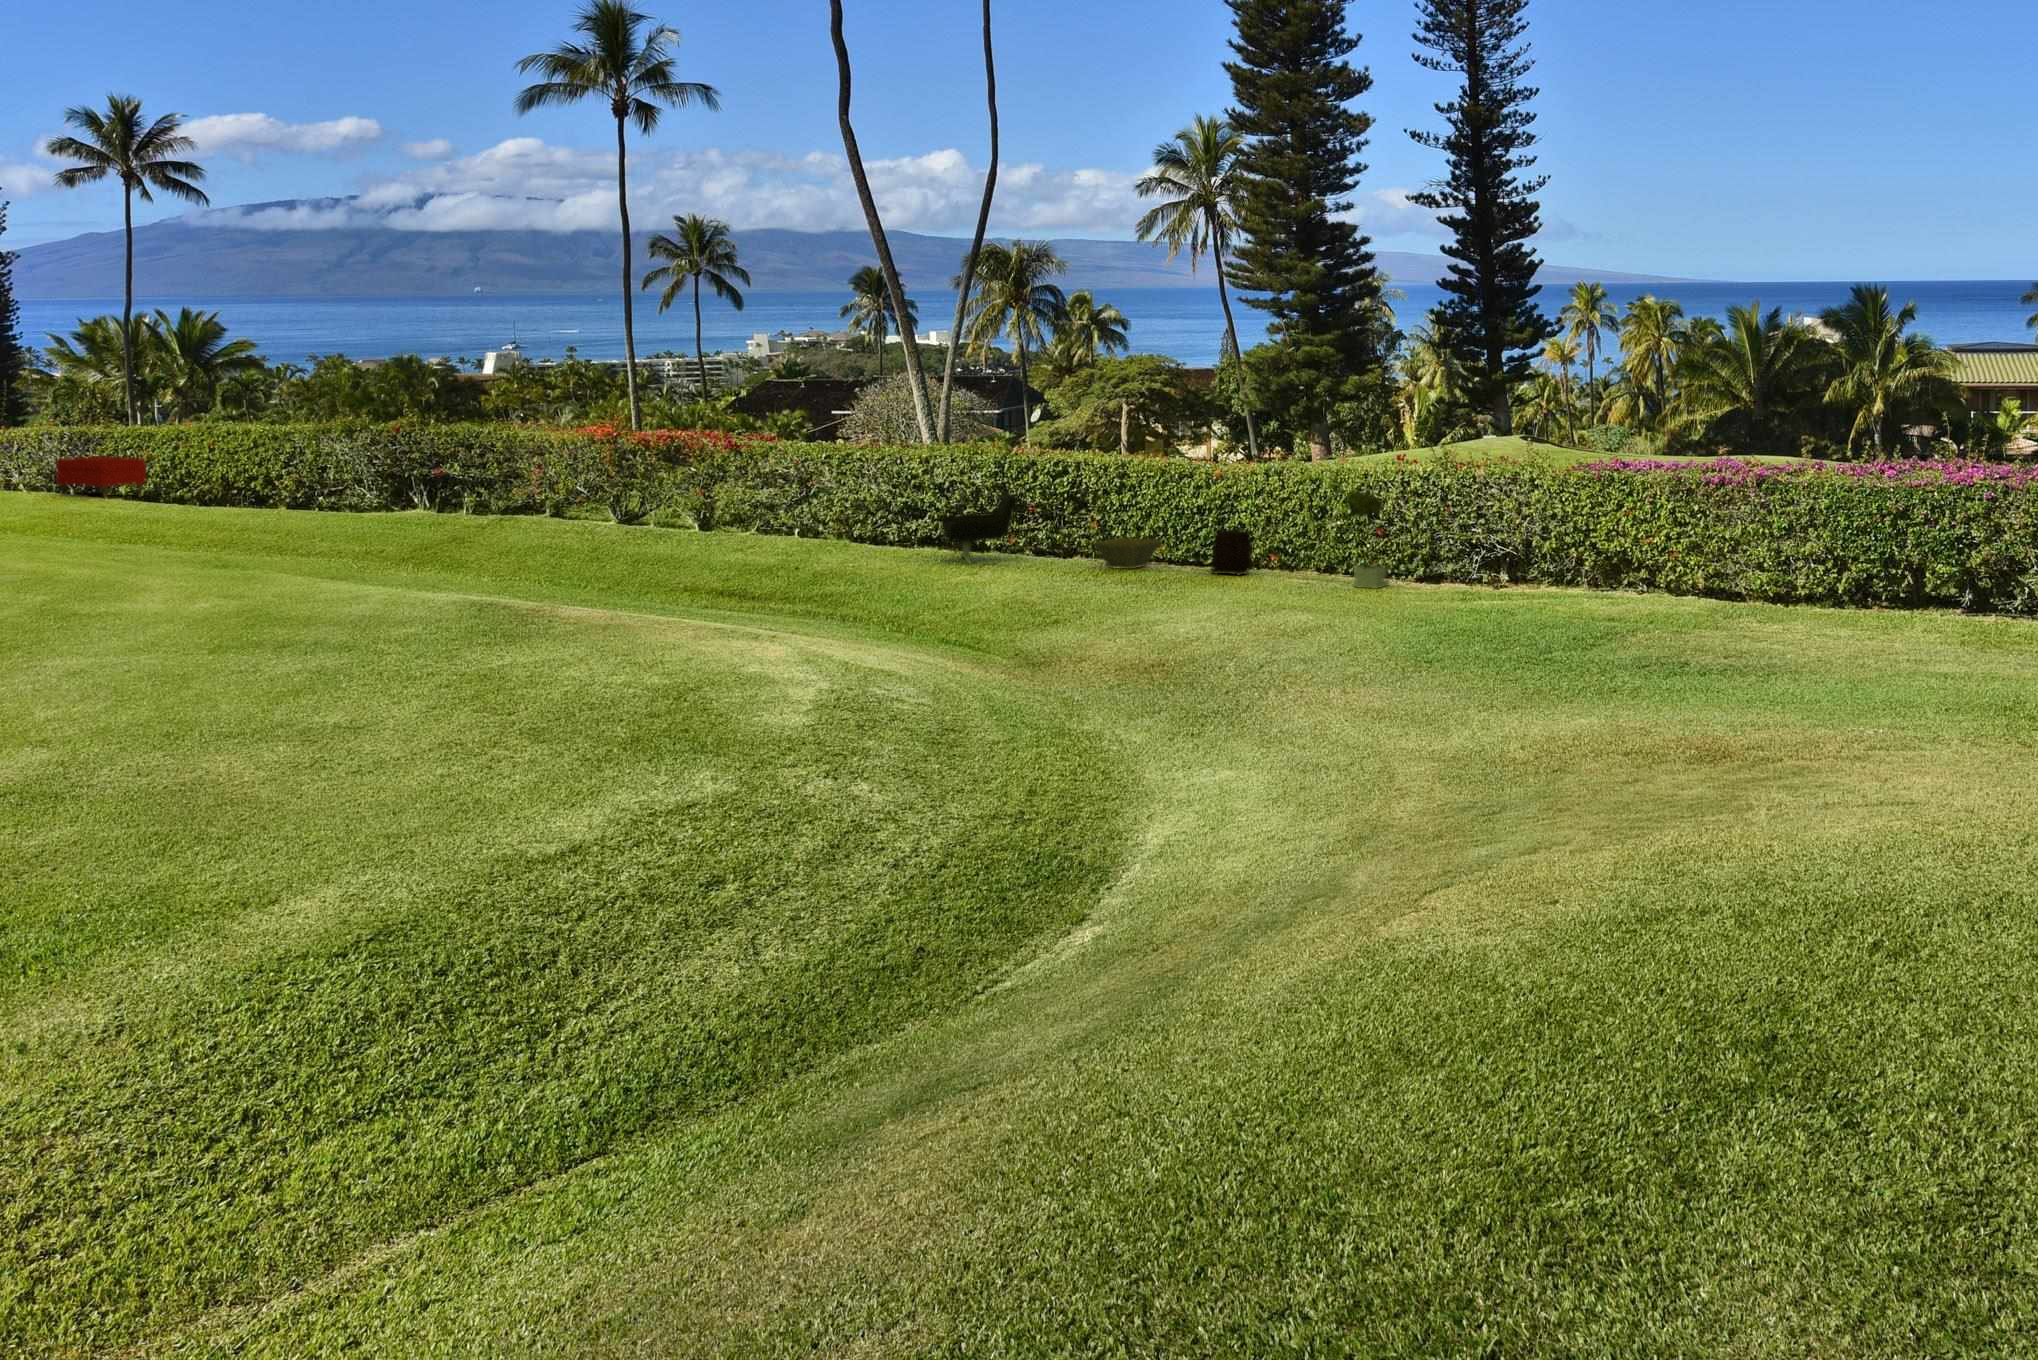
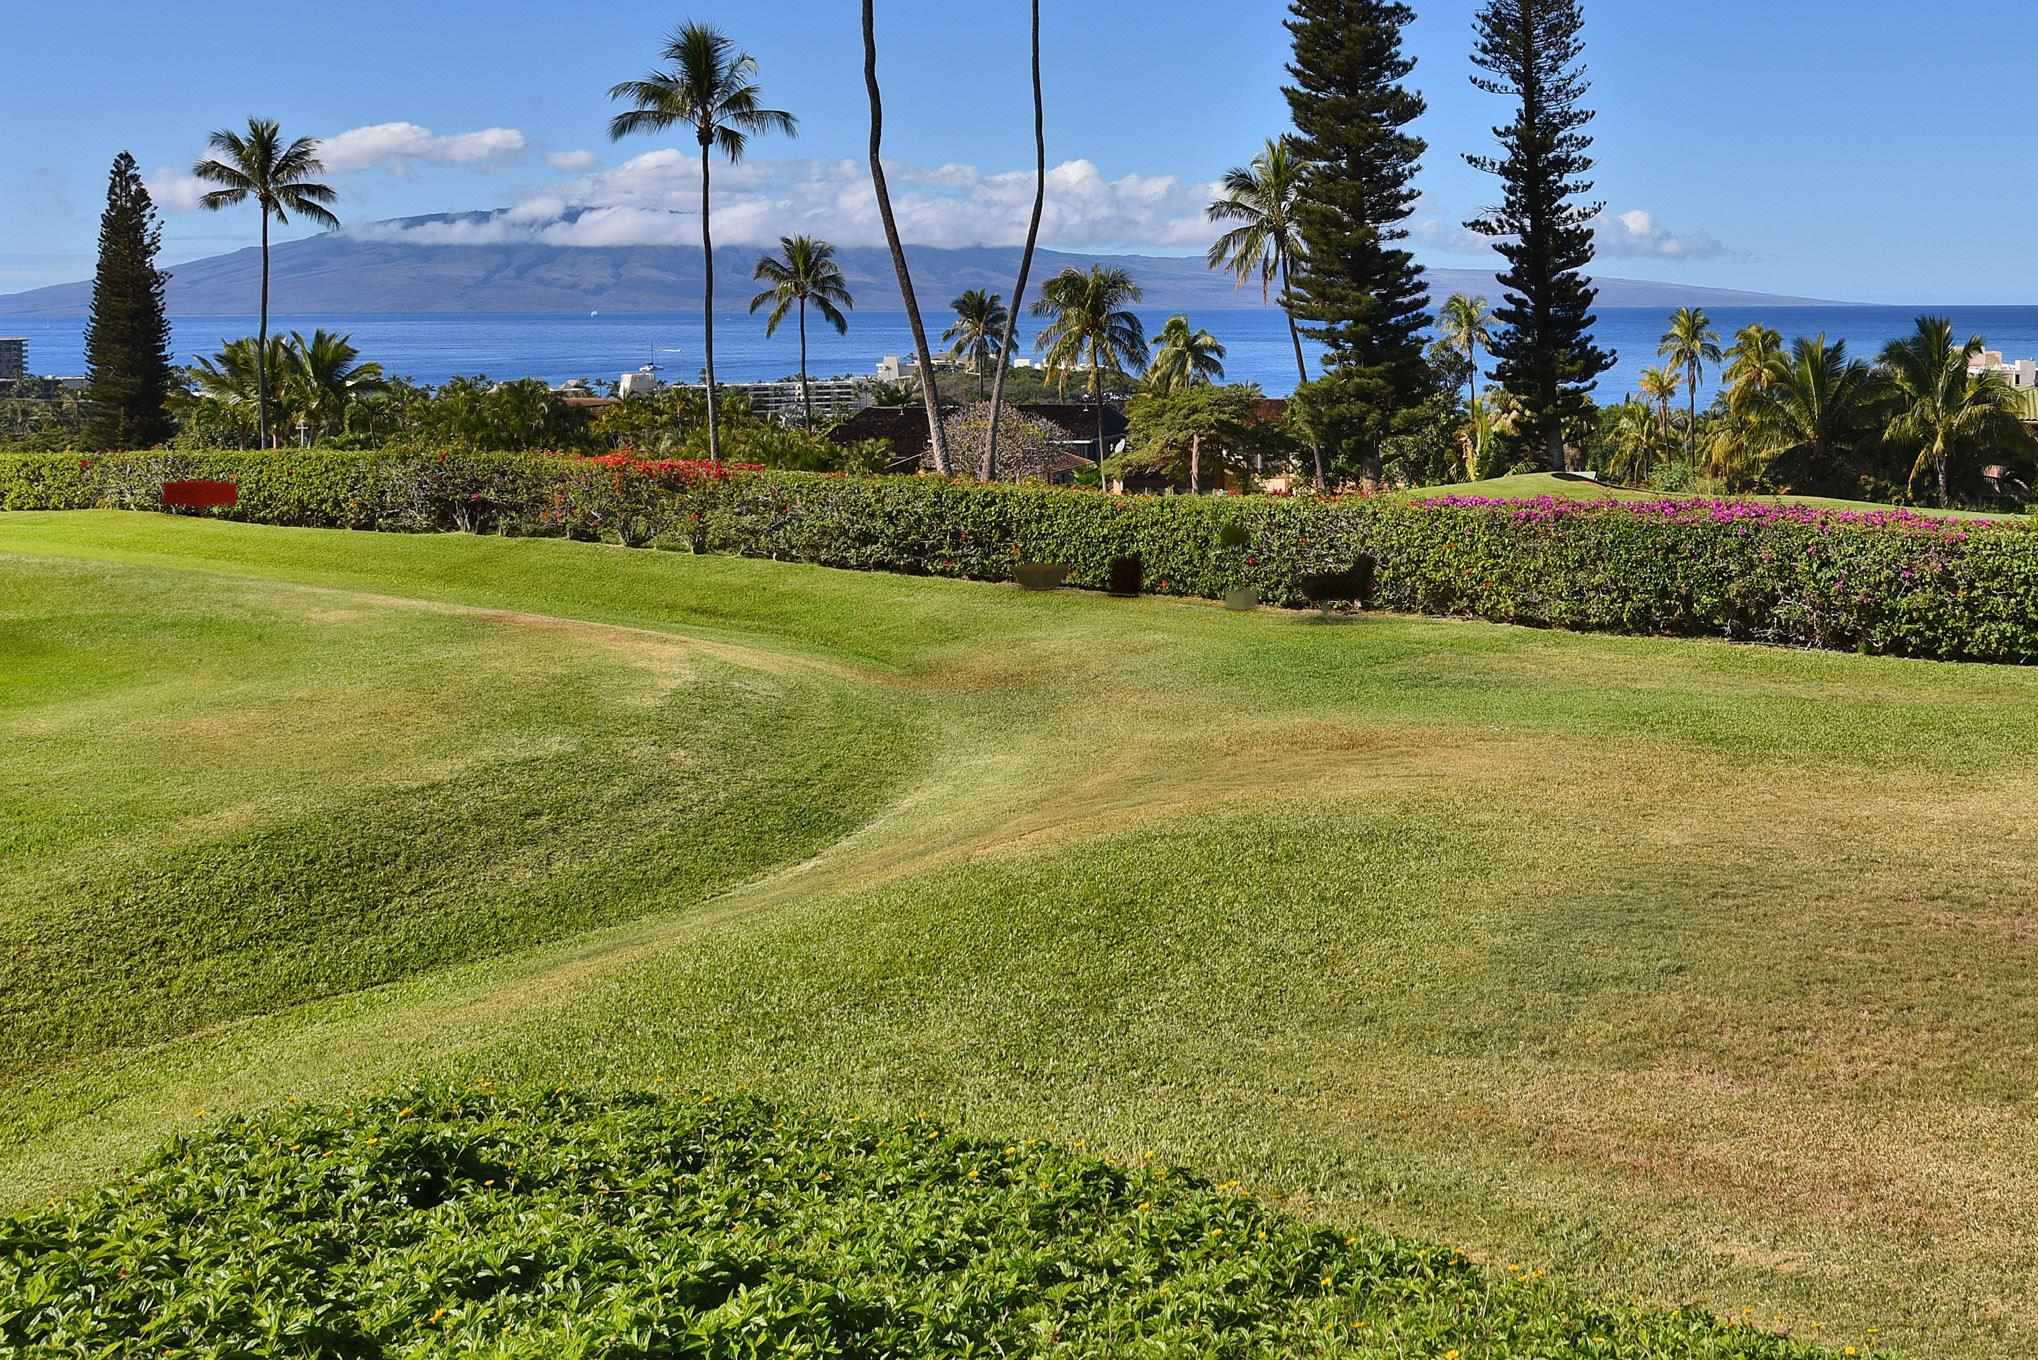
lounge chair: present [941,492,1019,563] -> present [1294,552,1377,623]

